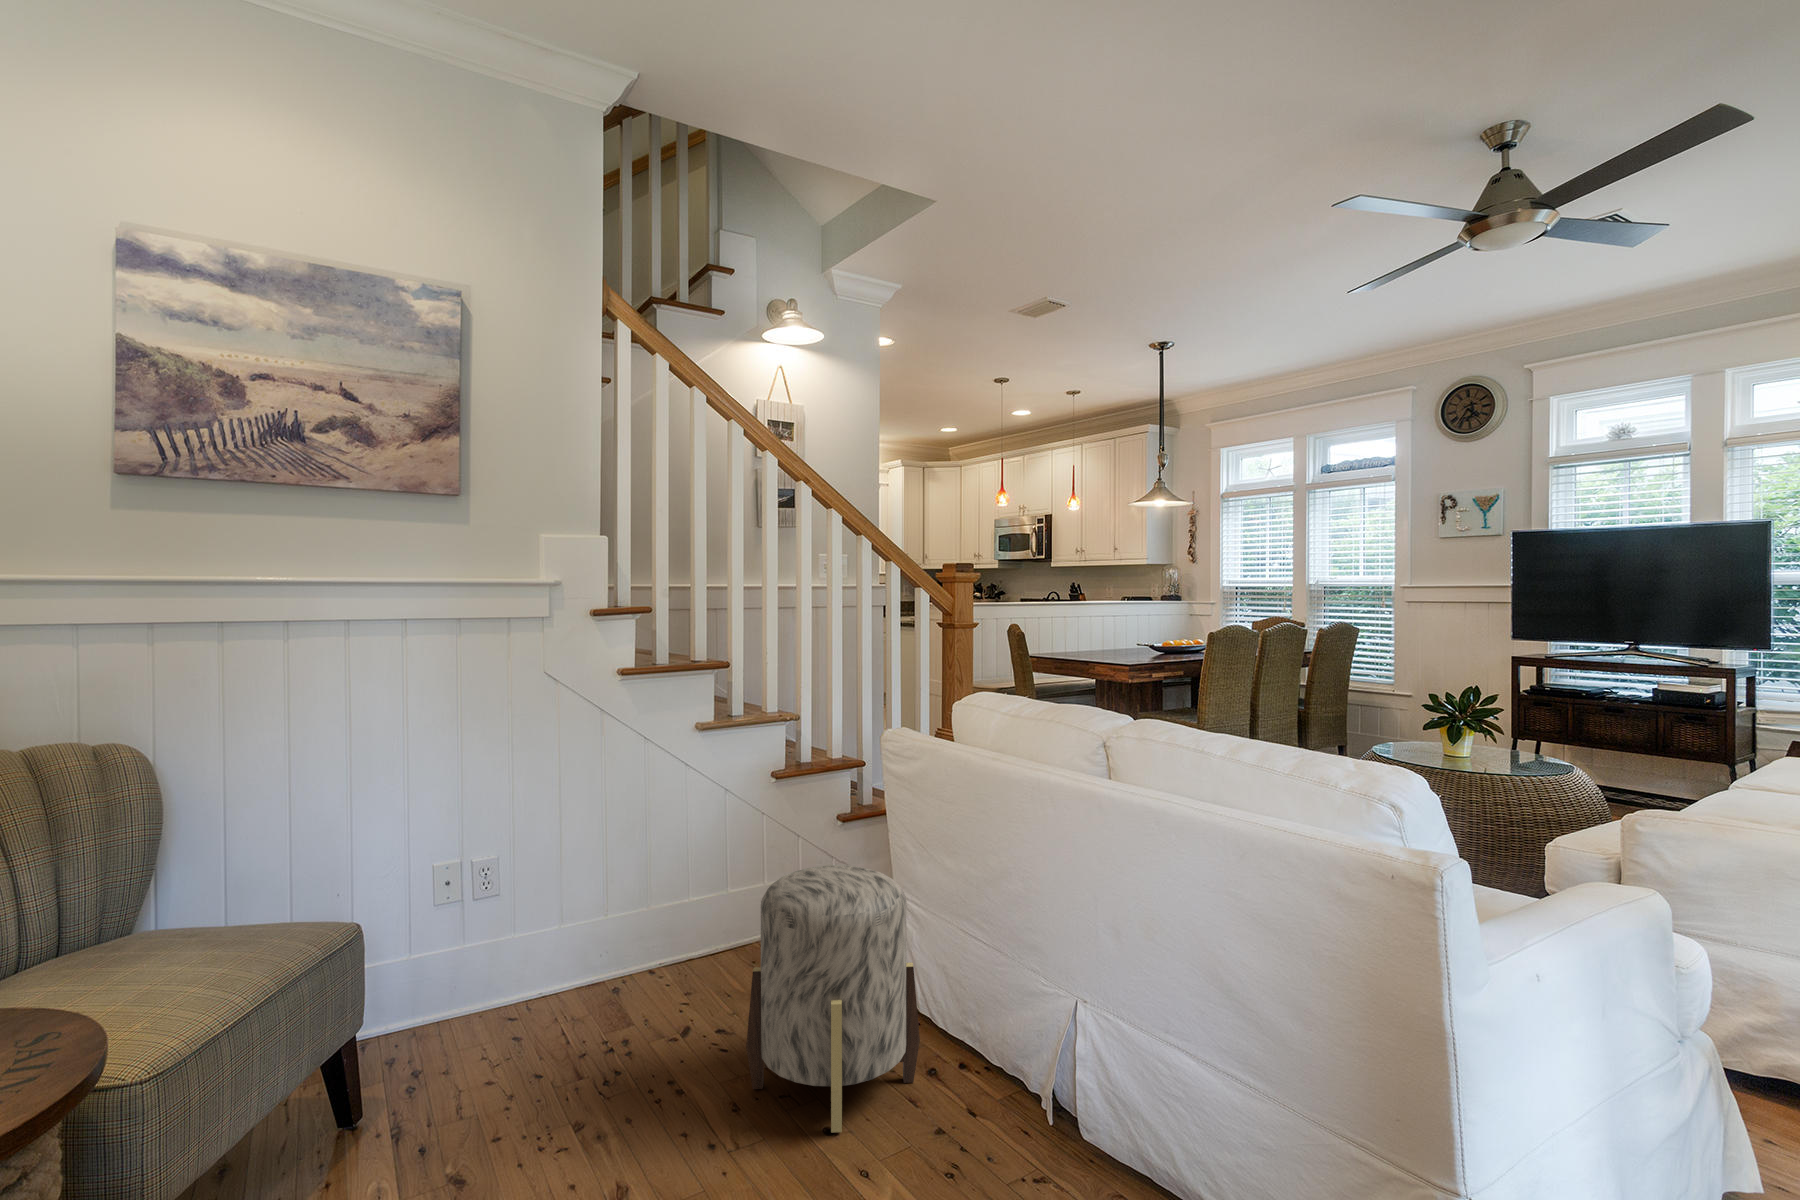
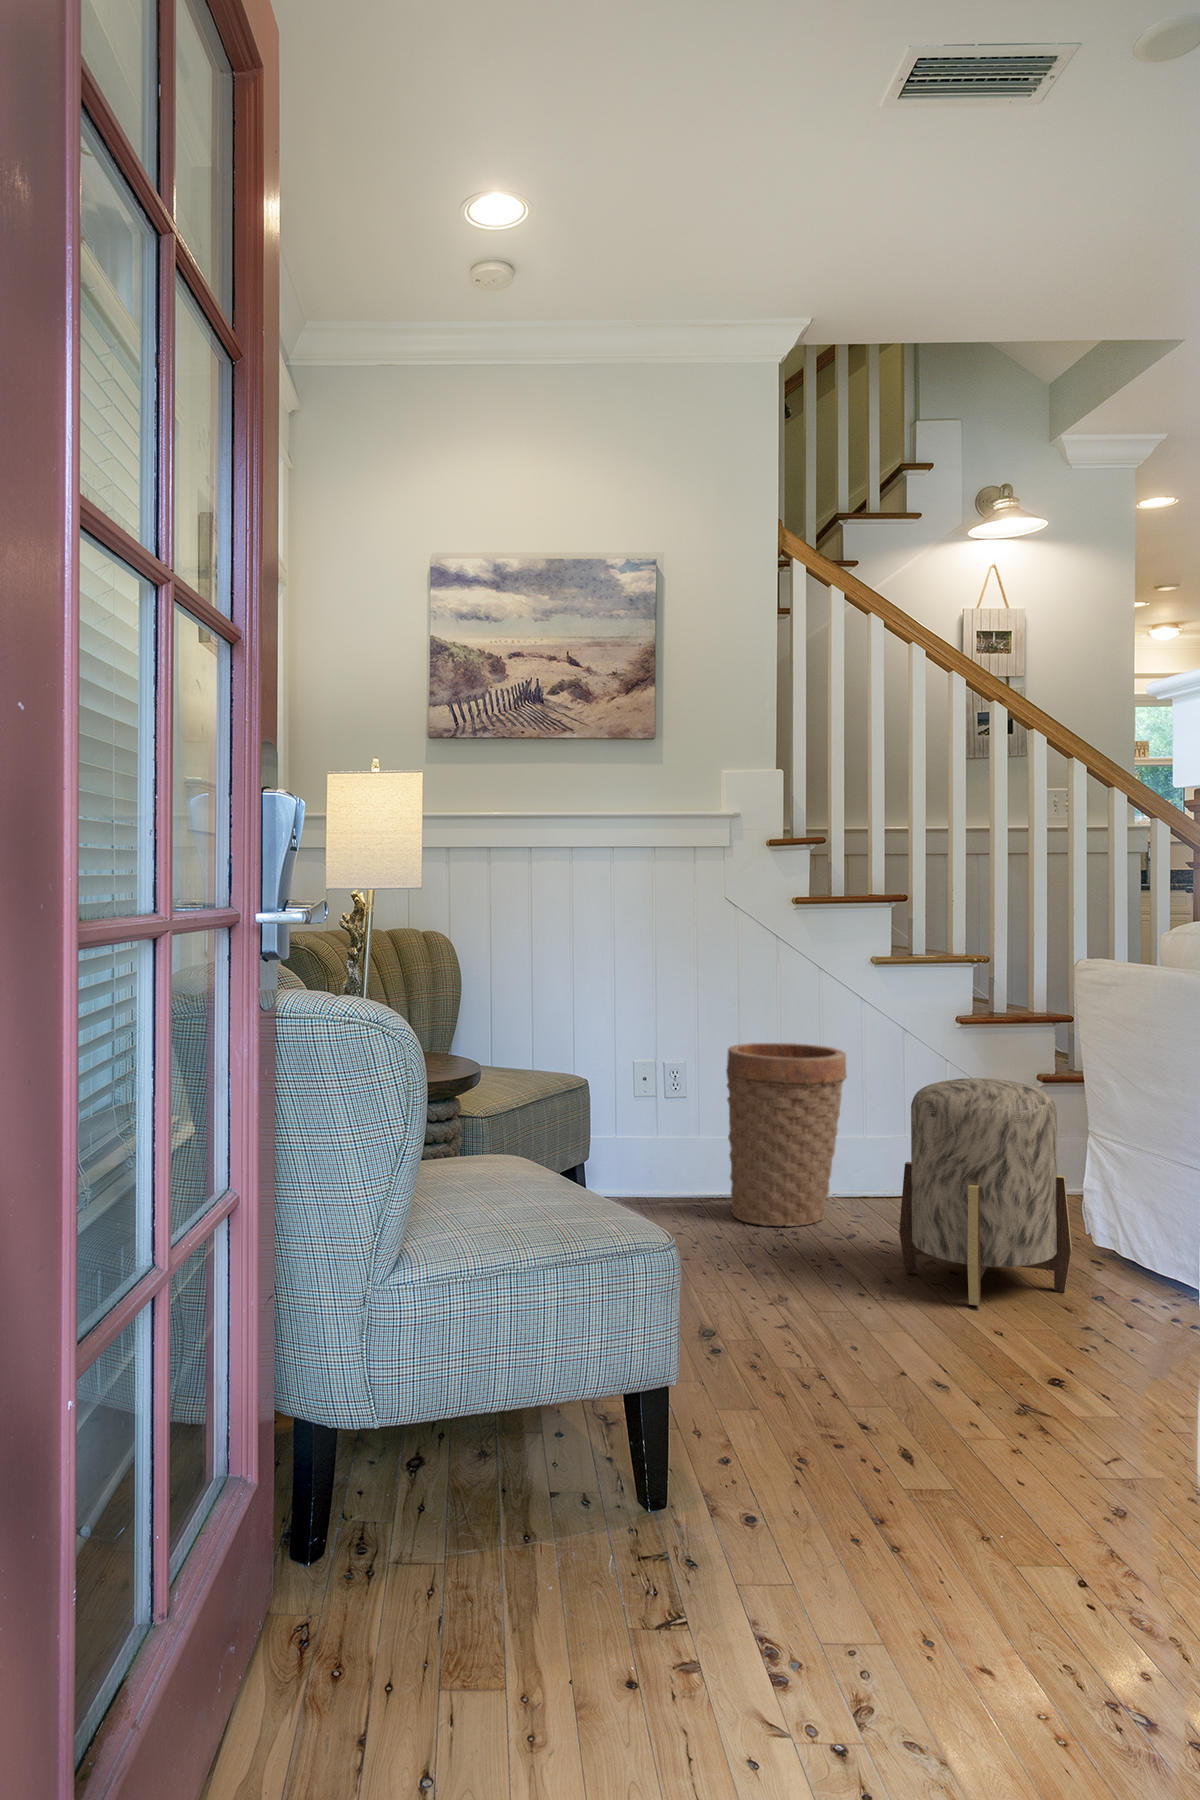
basket: none [539,821,674,1038] -> present [726,1043,847,1226]

